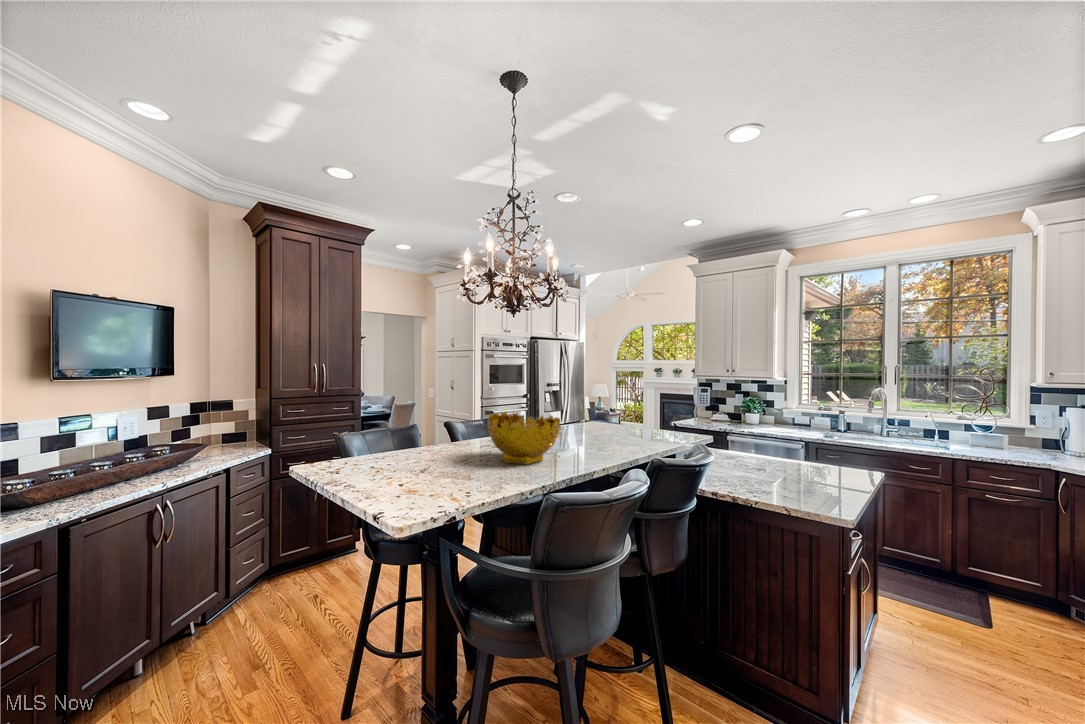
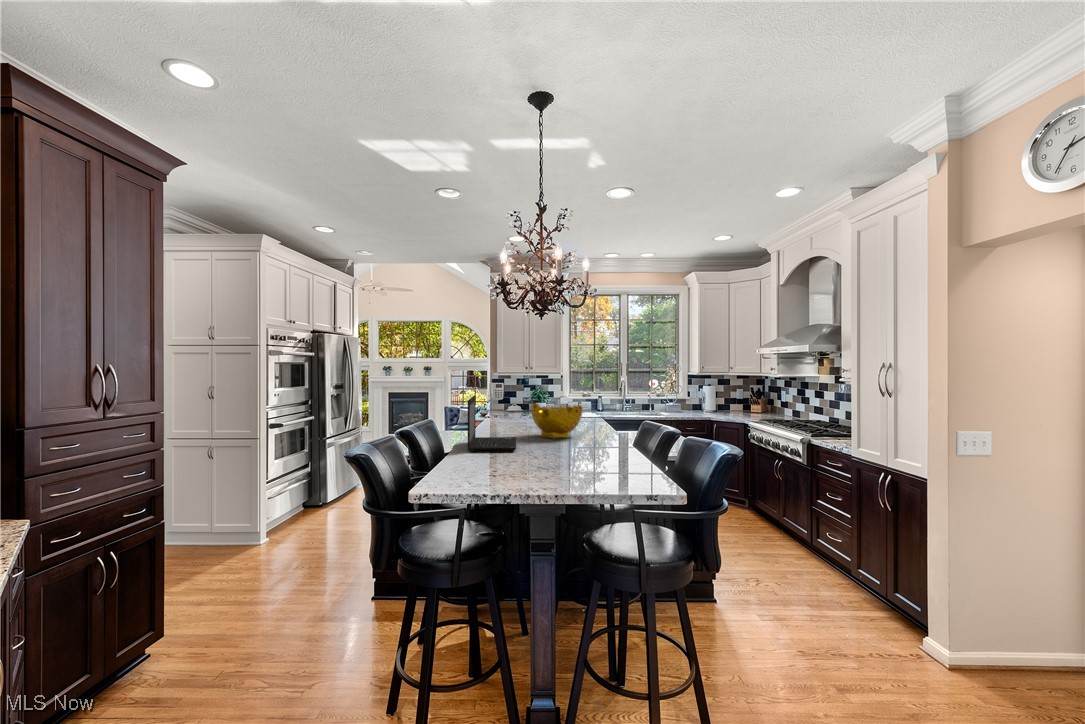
laptop: none [343,396,451,472] -> present [468,395,516,453]

